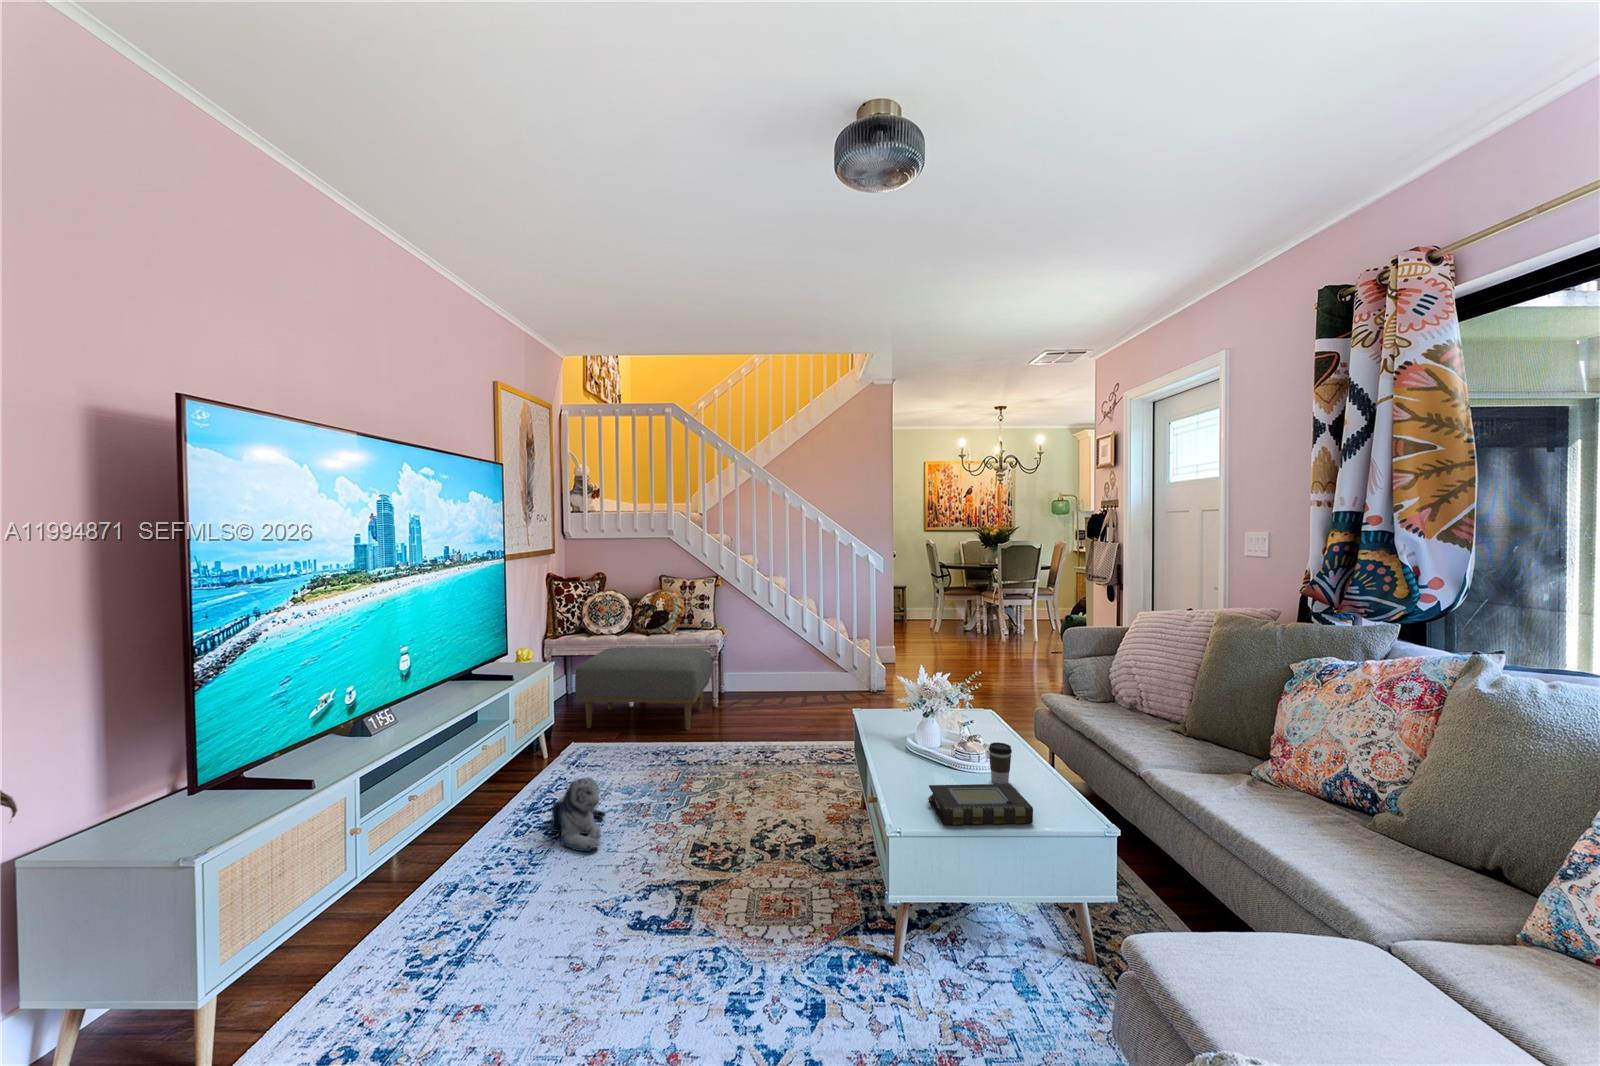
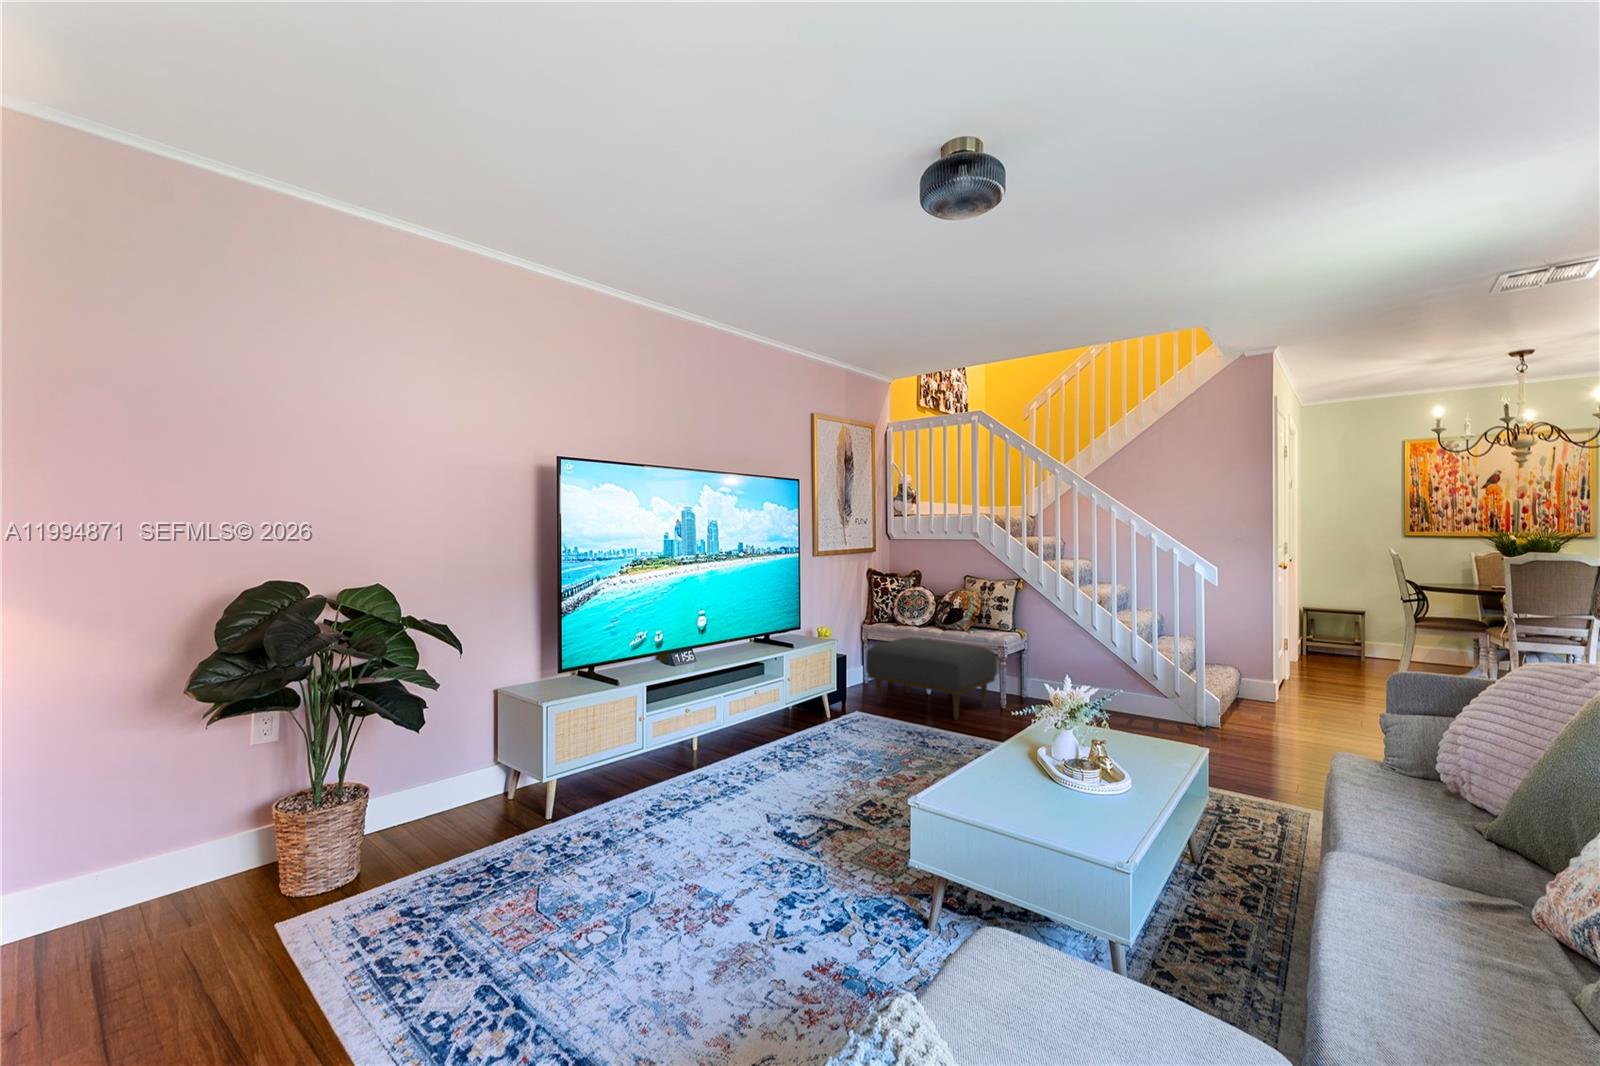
coffee cup: present [989,742,1012,784] -> none [1100,761,1127,808]
plush toy: present [550,778,606,851] -> none [784,727,827,782]
book: present [928,784,1033,825] -> none [984,781,1096,840]

